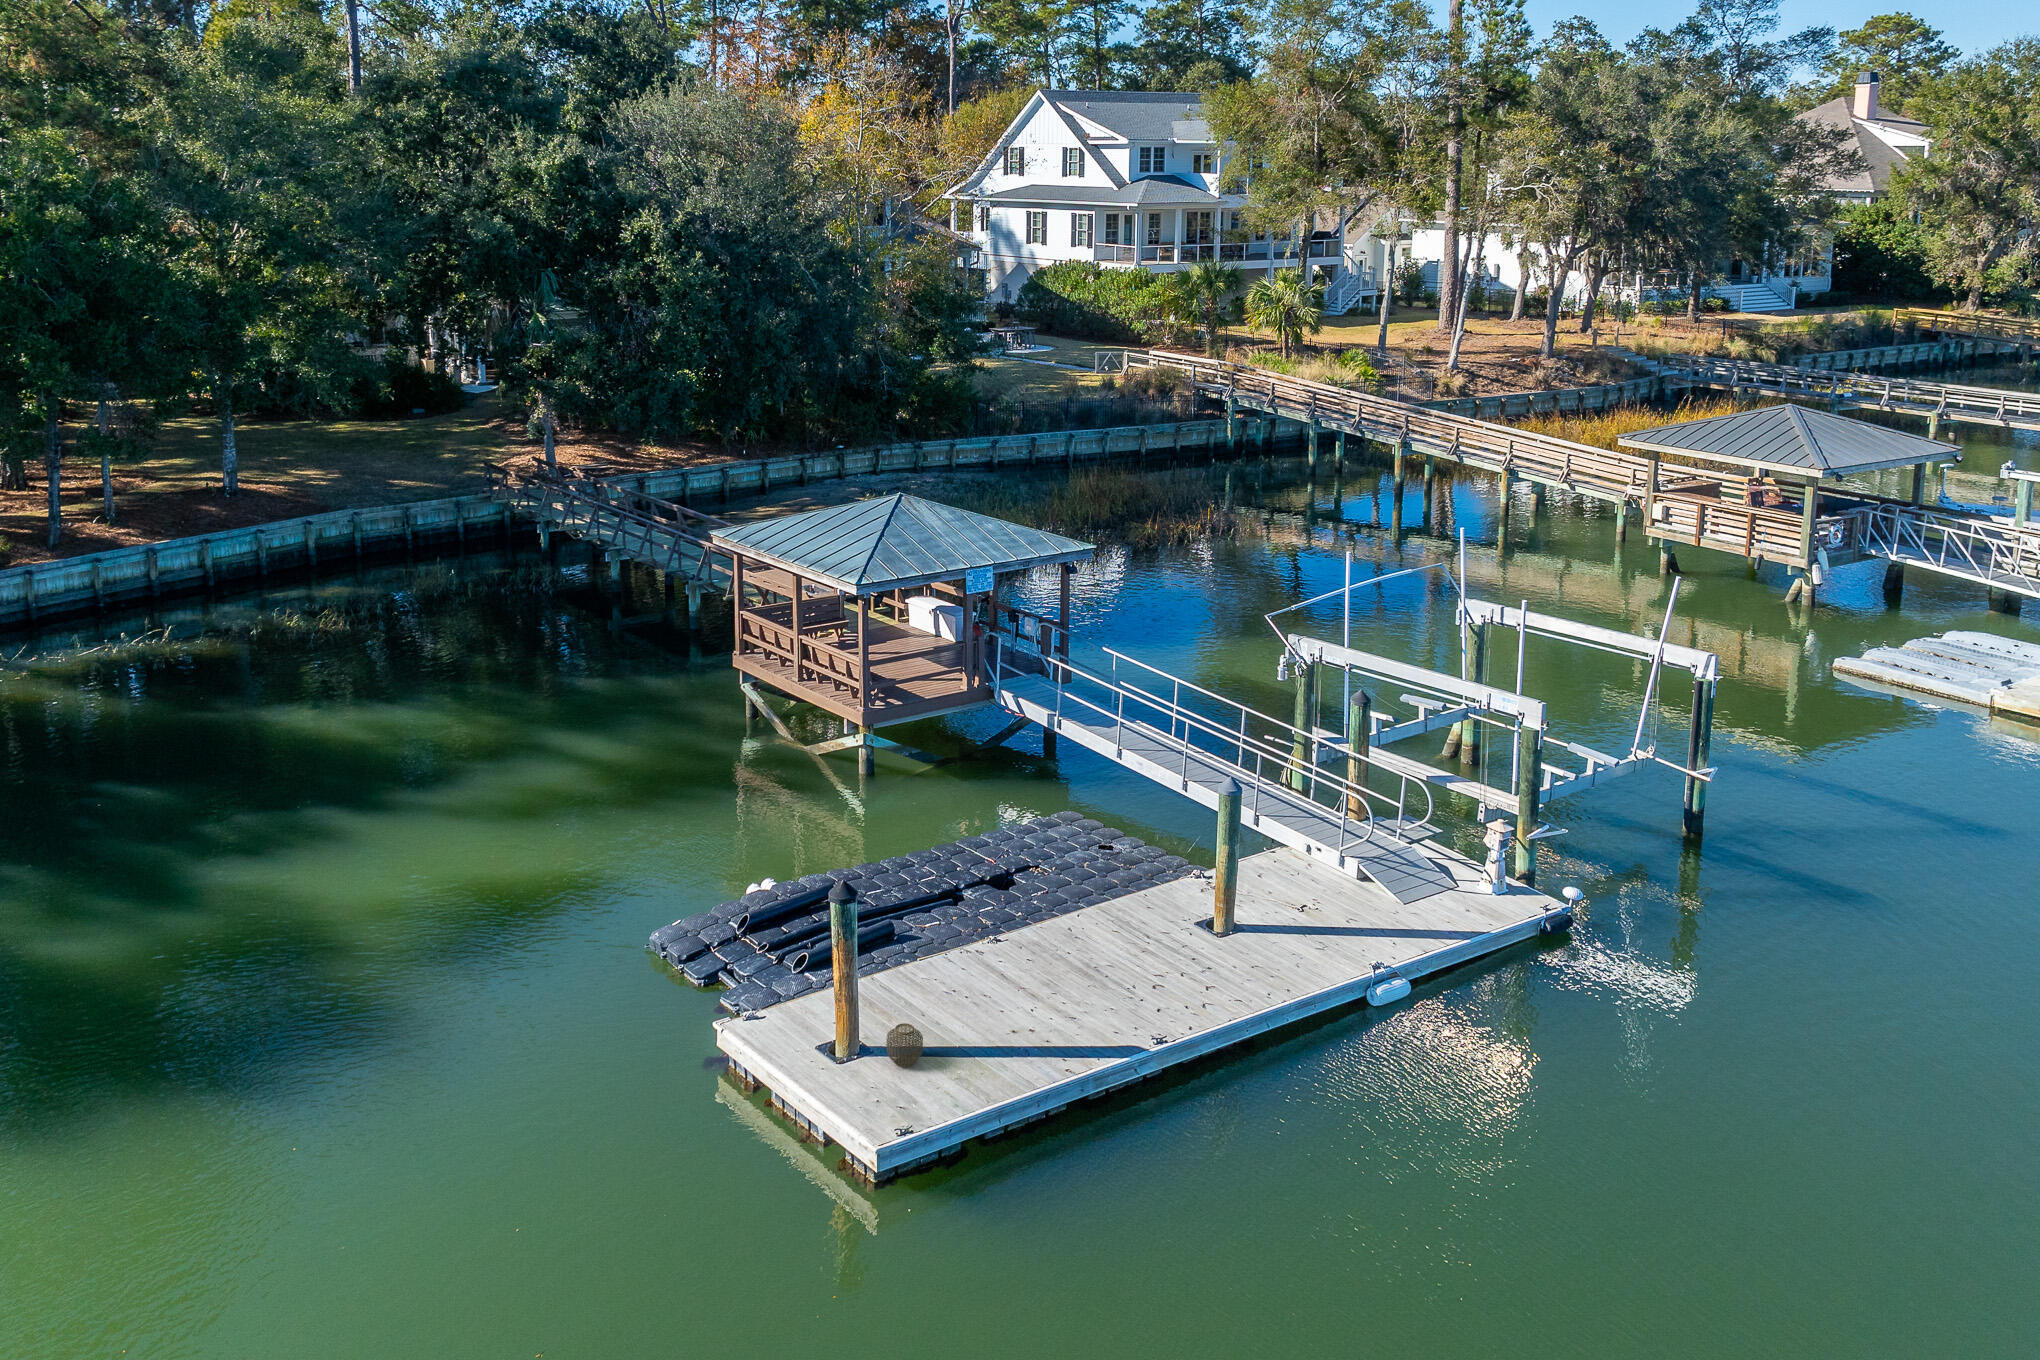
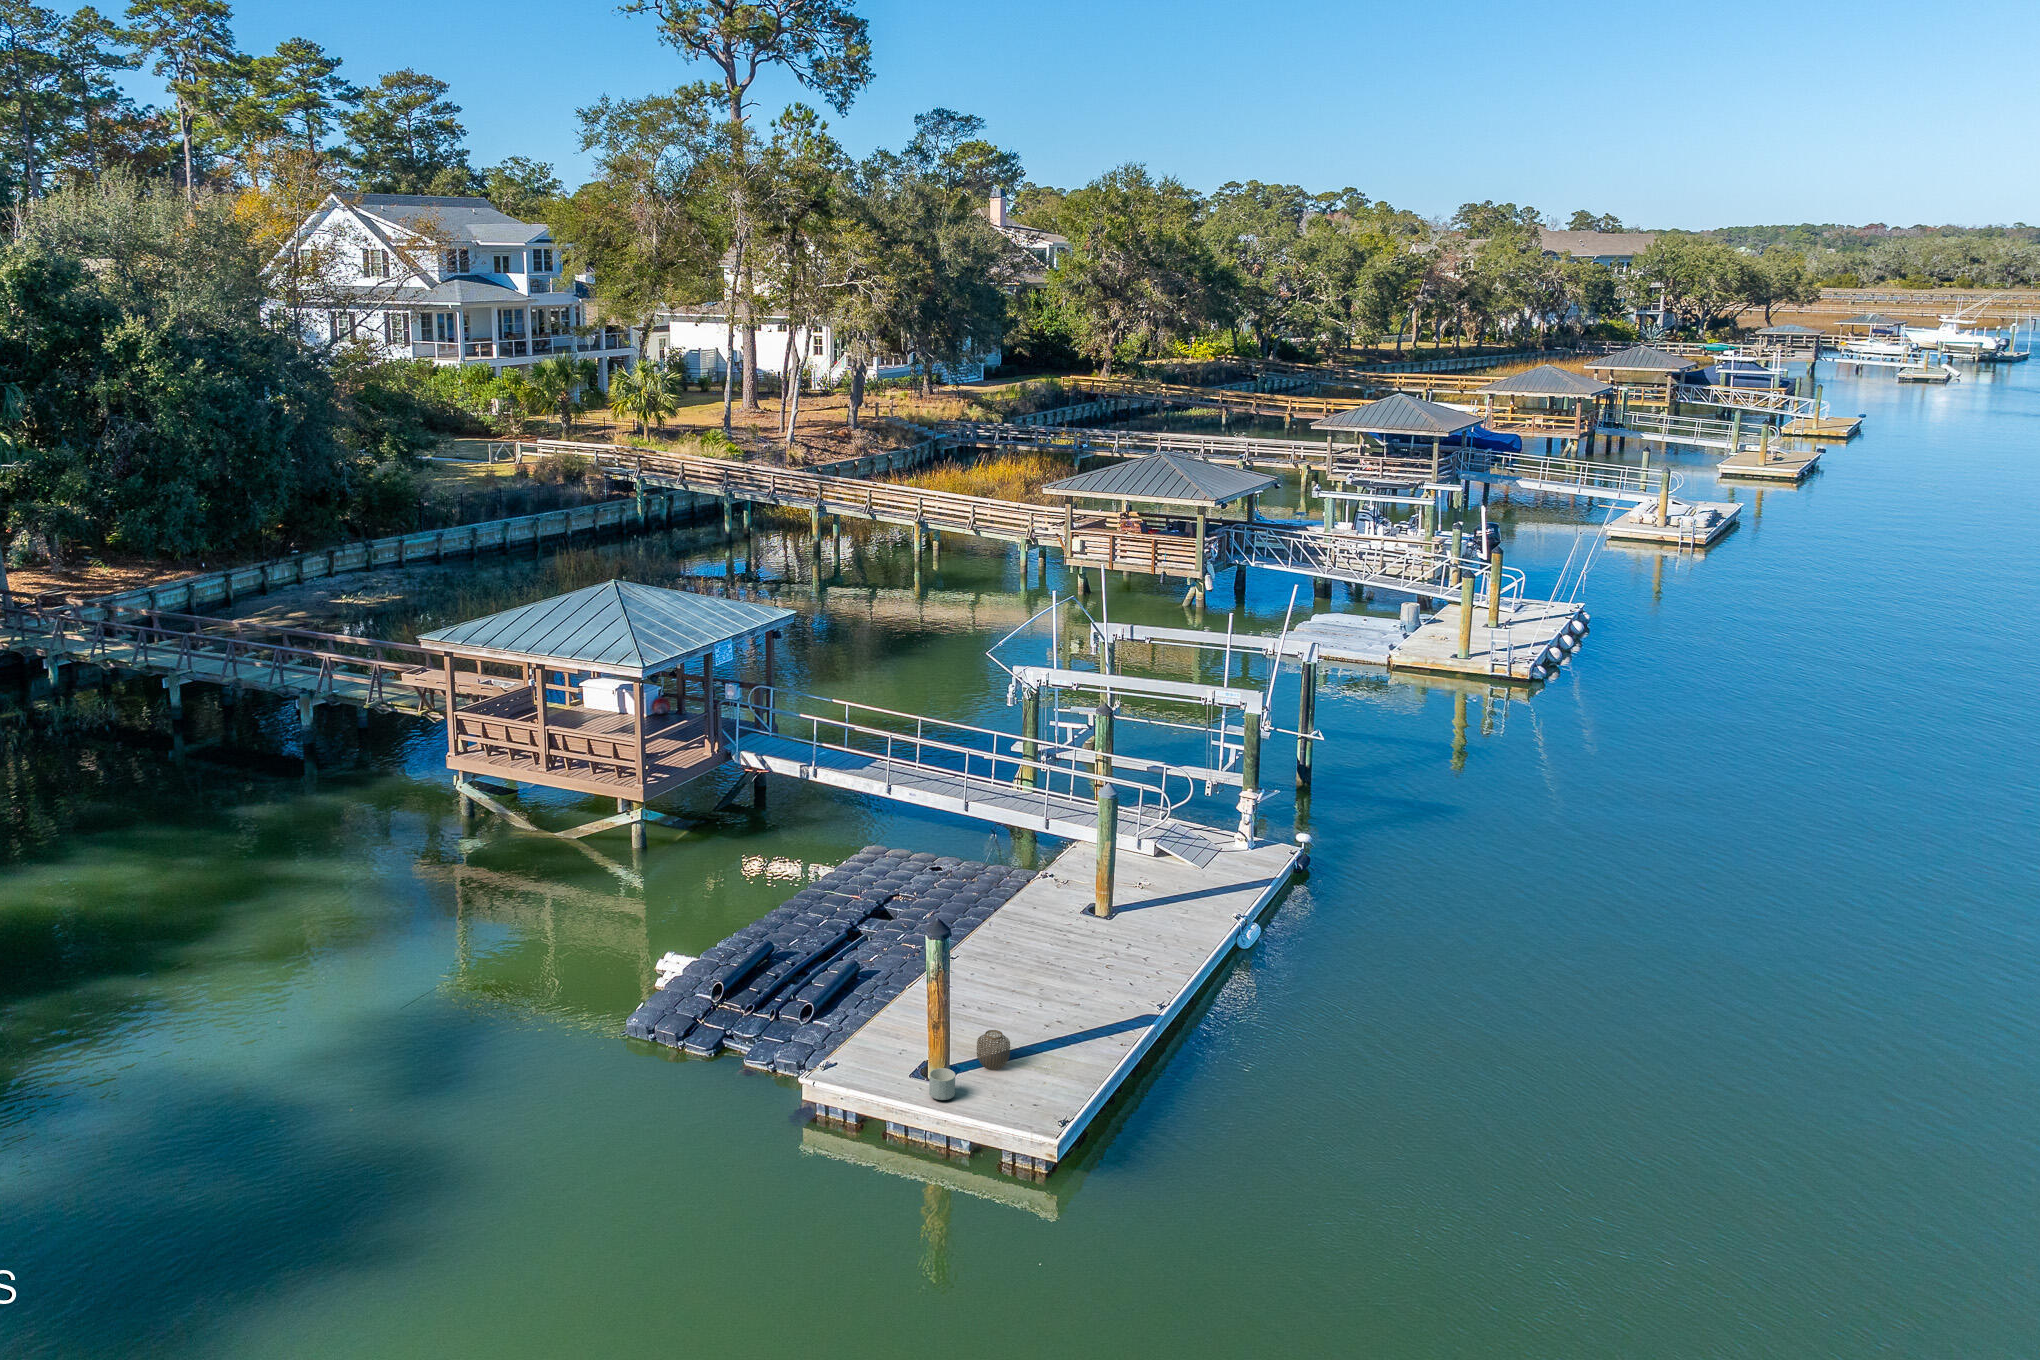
planter: none [806,1047,834,1081] -> present [929,1068,955,1100]

